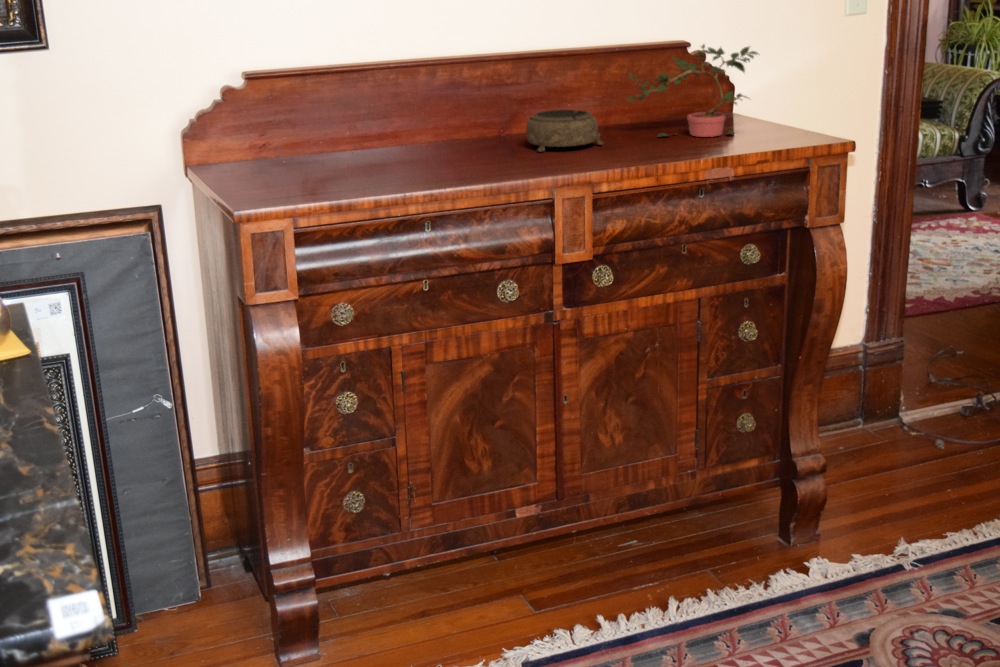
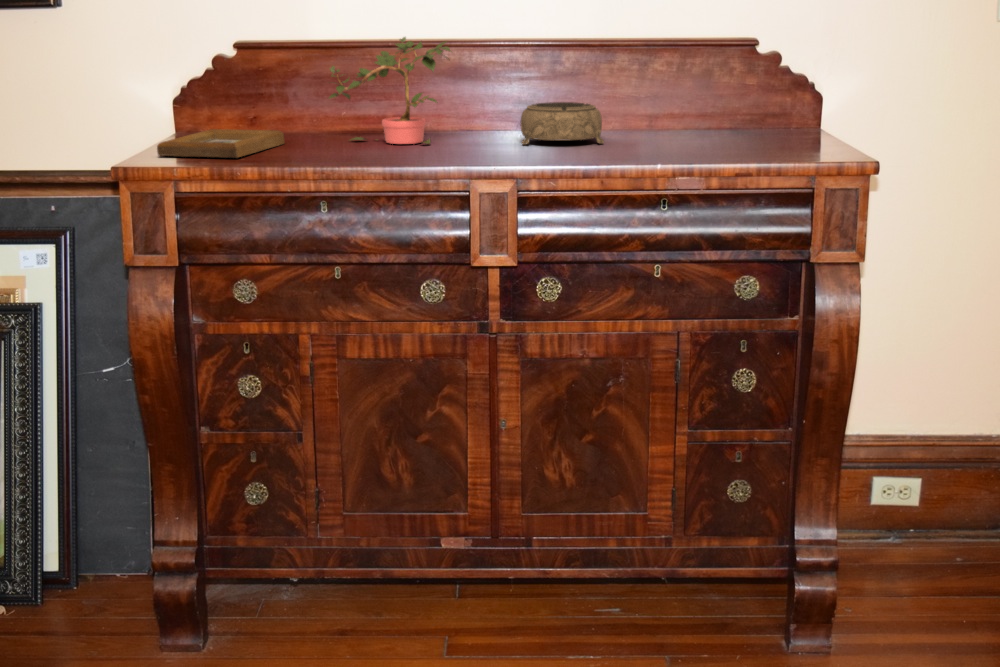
potted plant: present [627,45,758,137] -> present [329,37,450,144]
picture frame: none [242,159,326,197] -> present [157,129,284,158]

